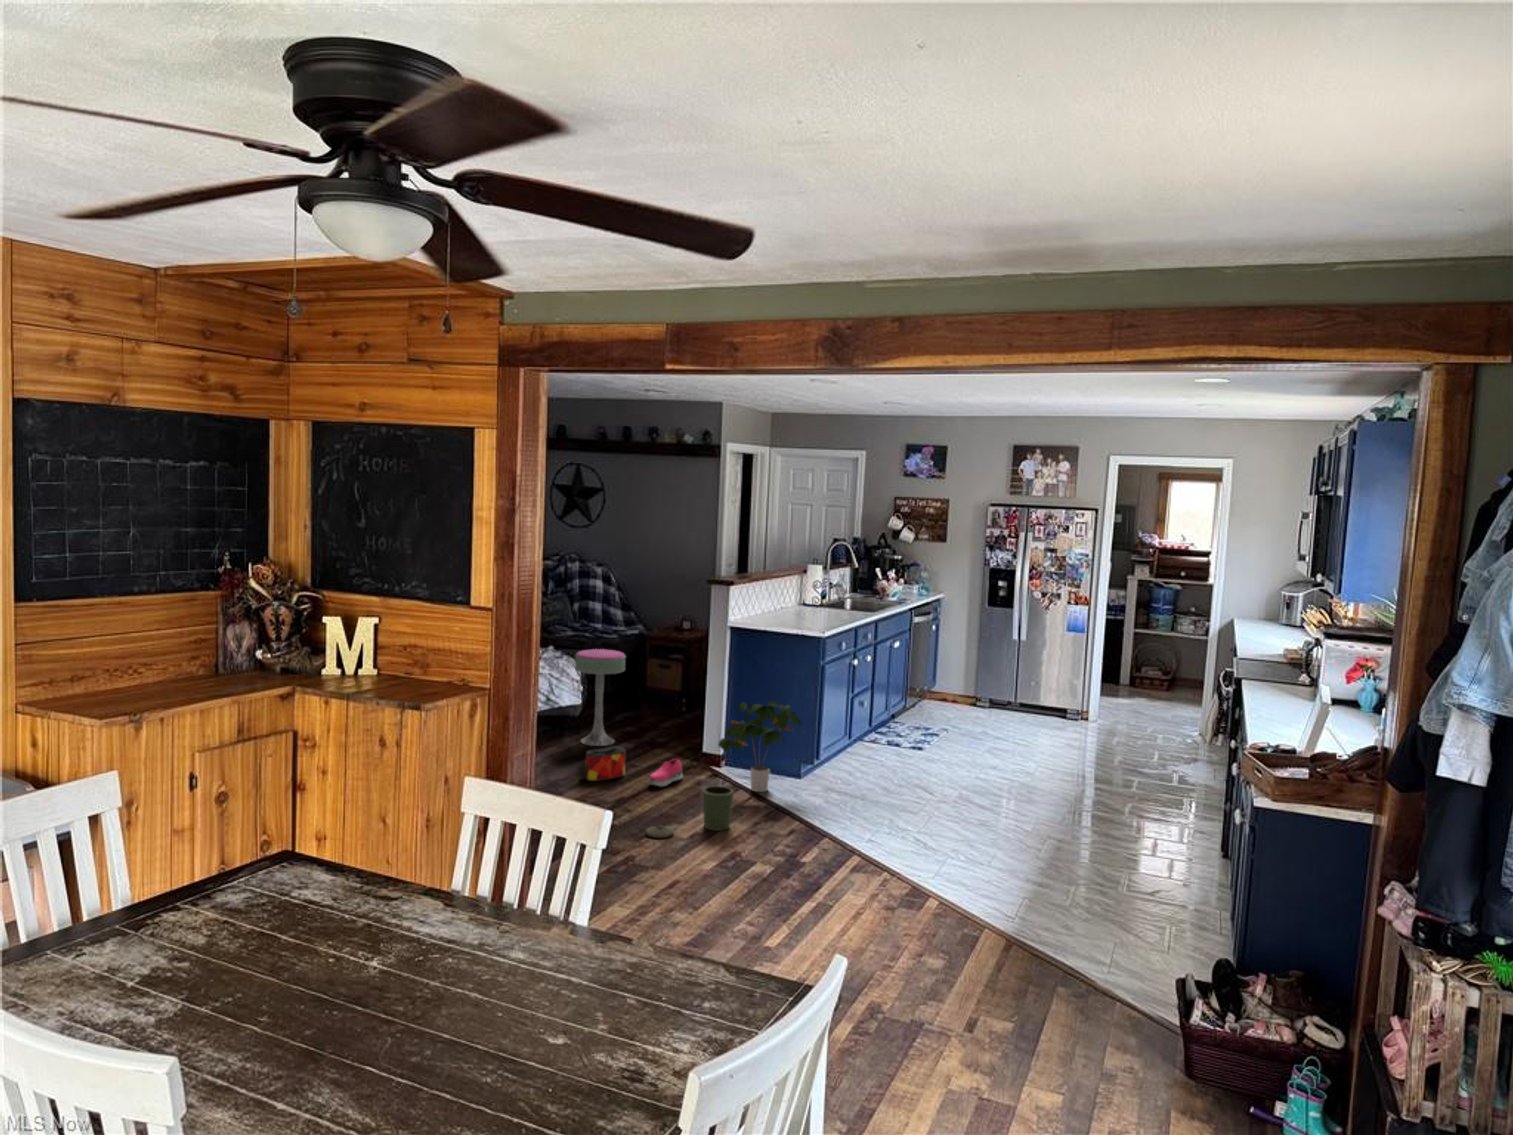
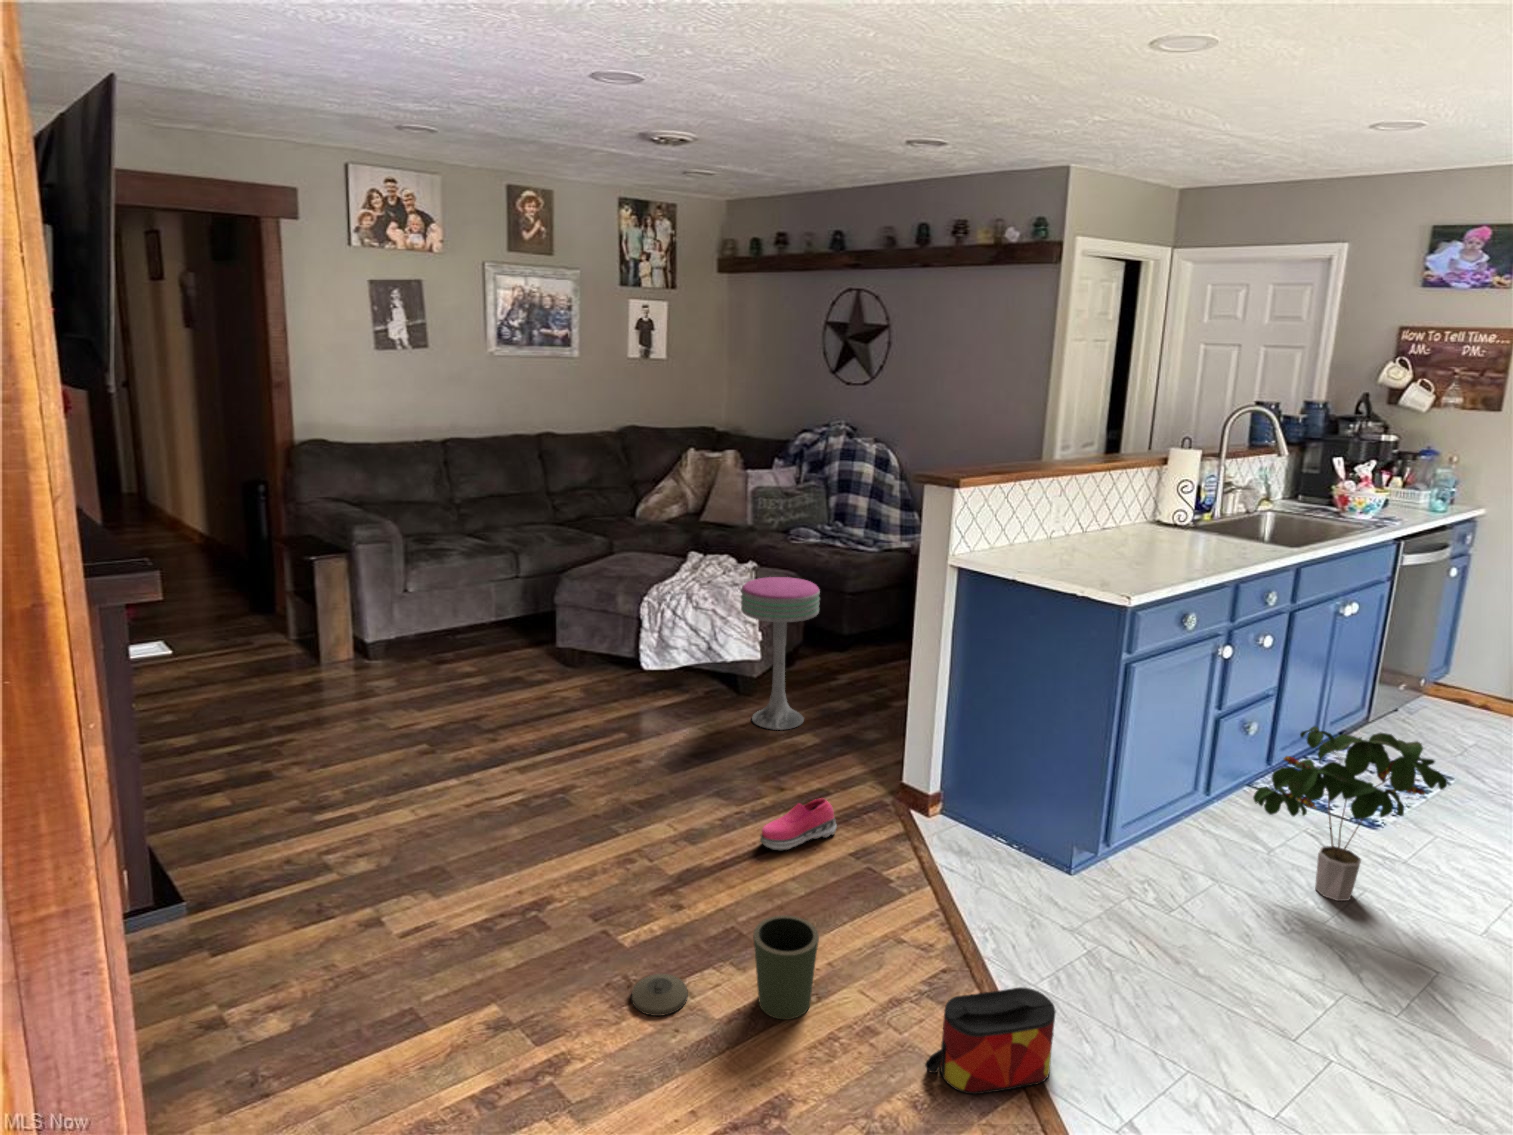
potted plant: present [719,701,801,792] -> present [1253,726,1447,901]
bag: present [580,746,626,781] -> present [925,987,1056,1094]

